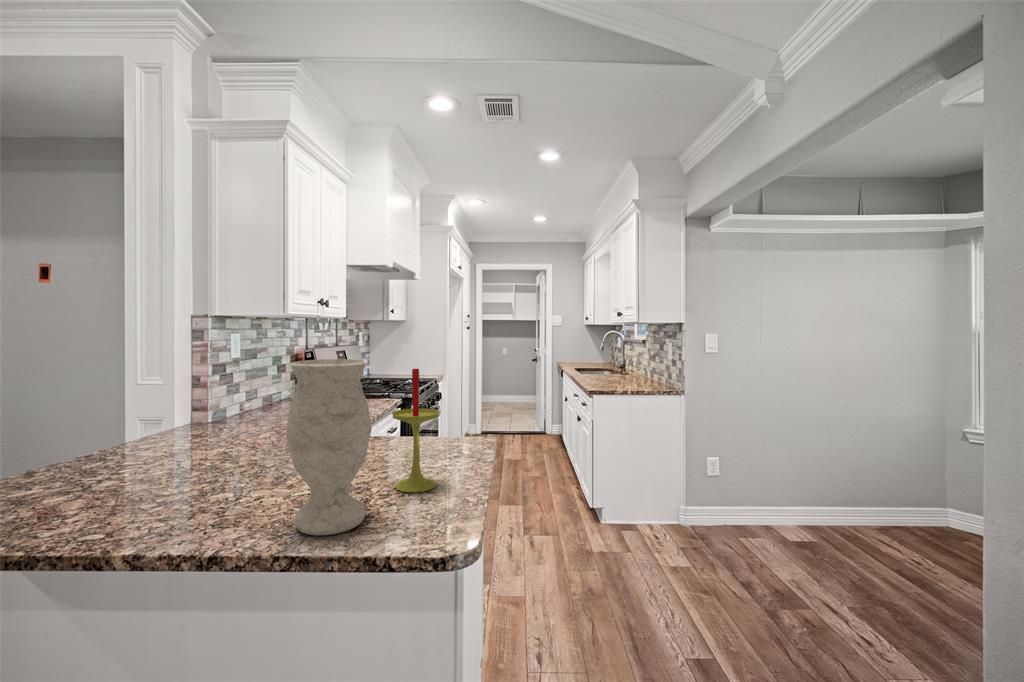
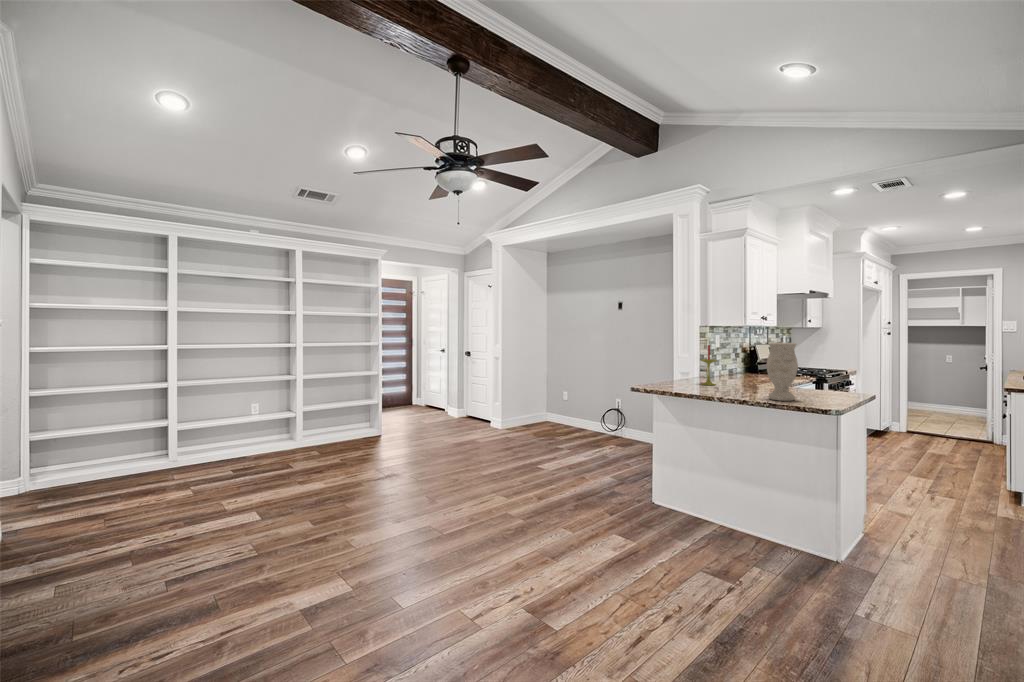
candle: present [392,369,439,493] -> present [701,345,717,385]

